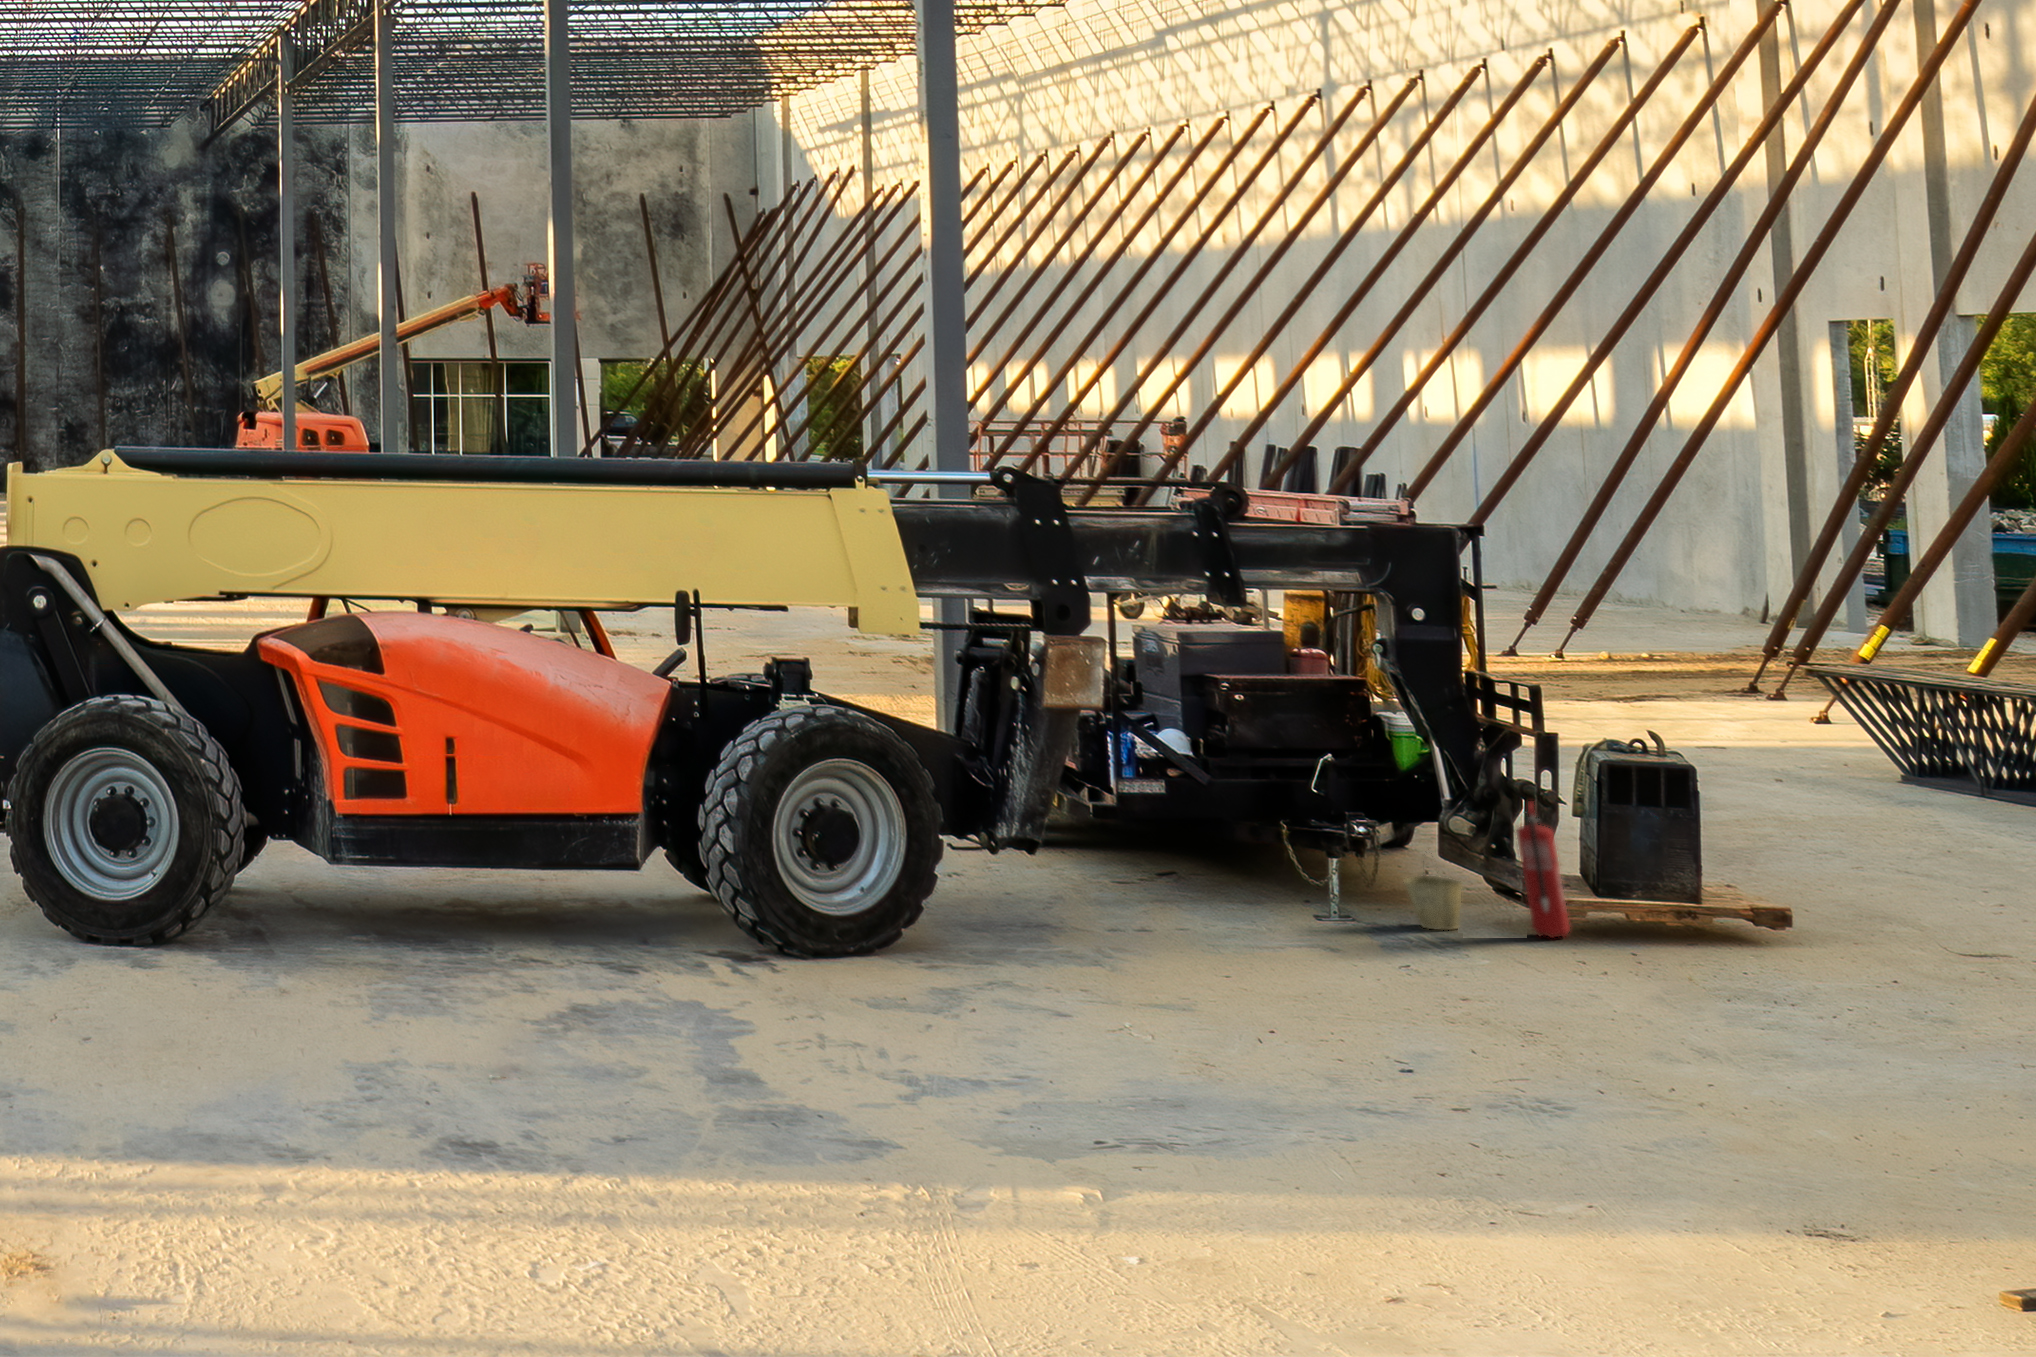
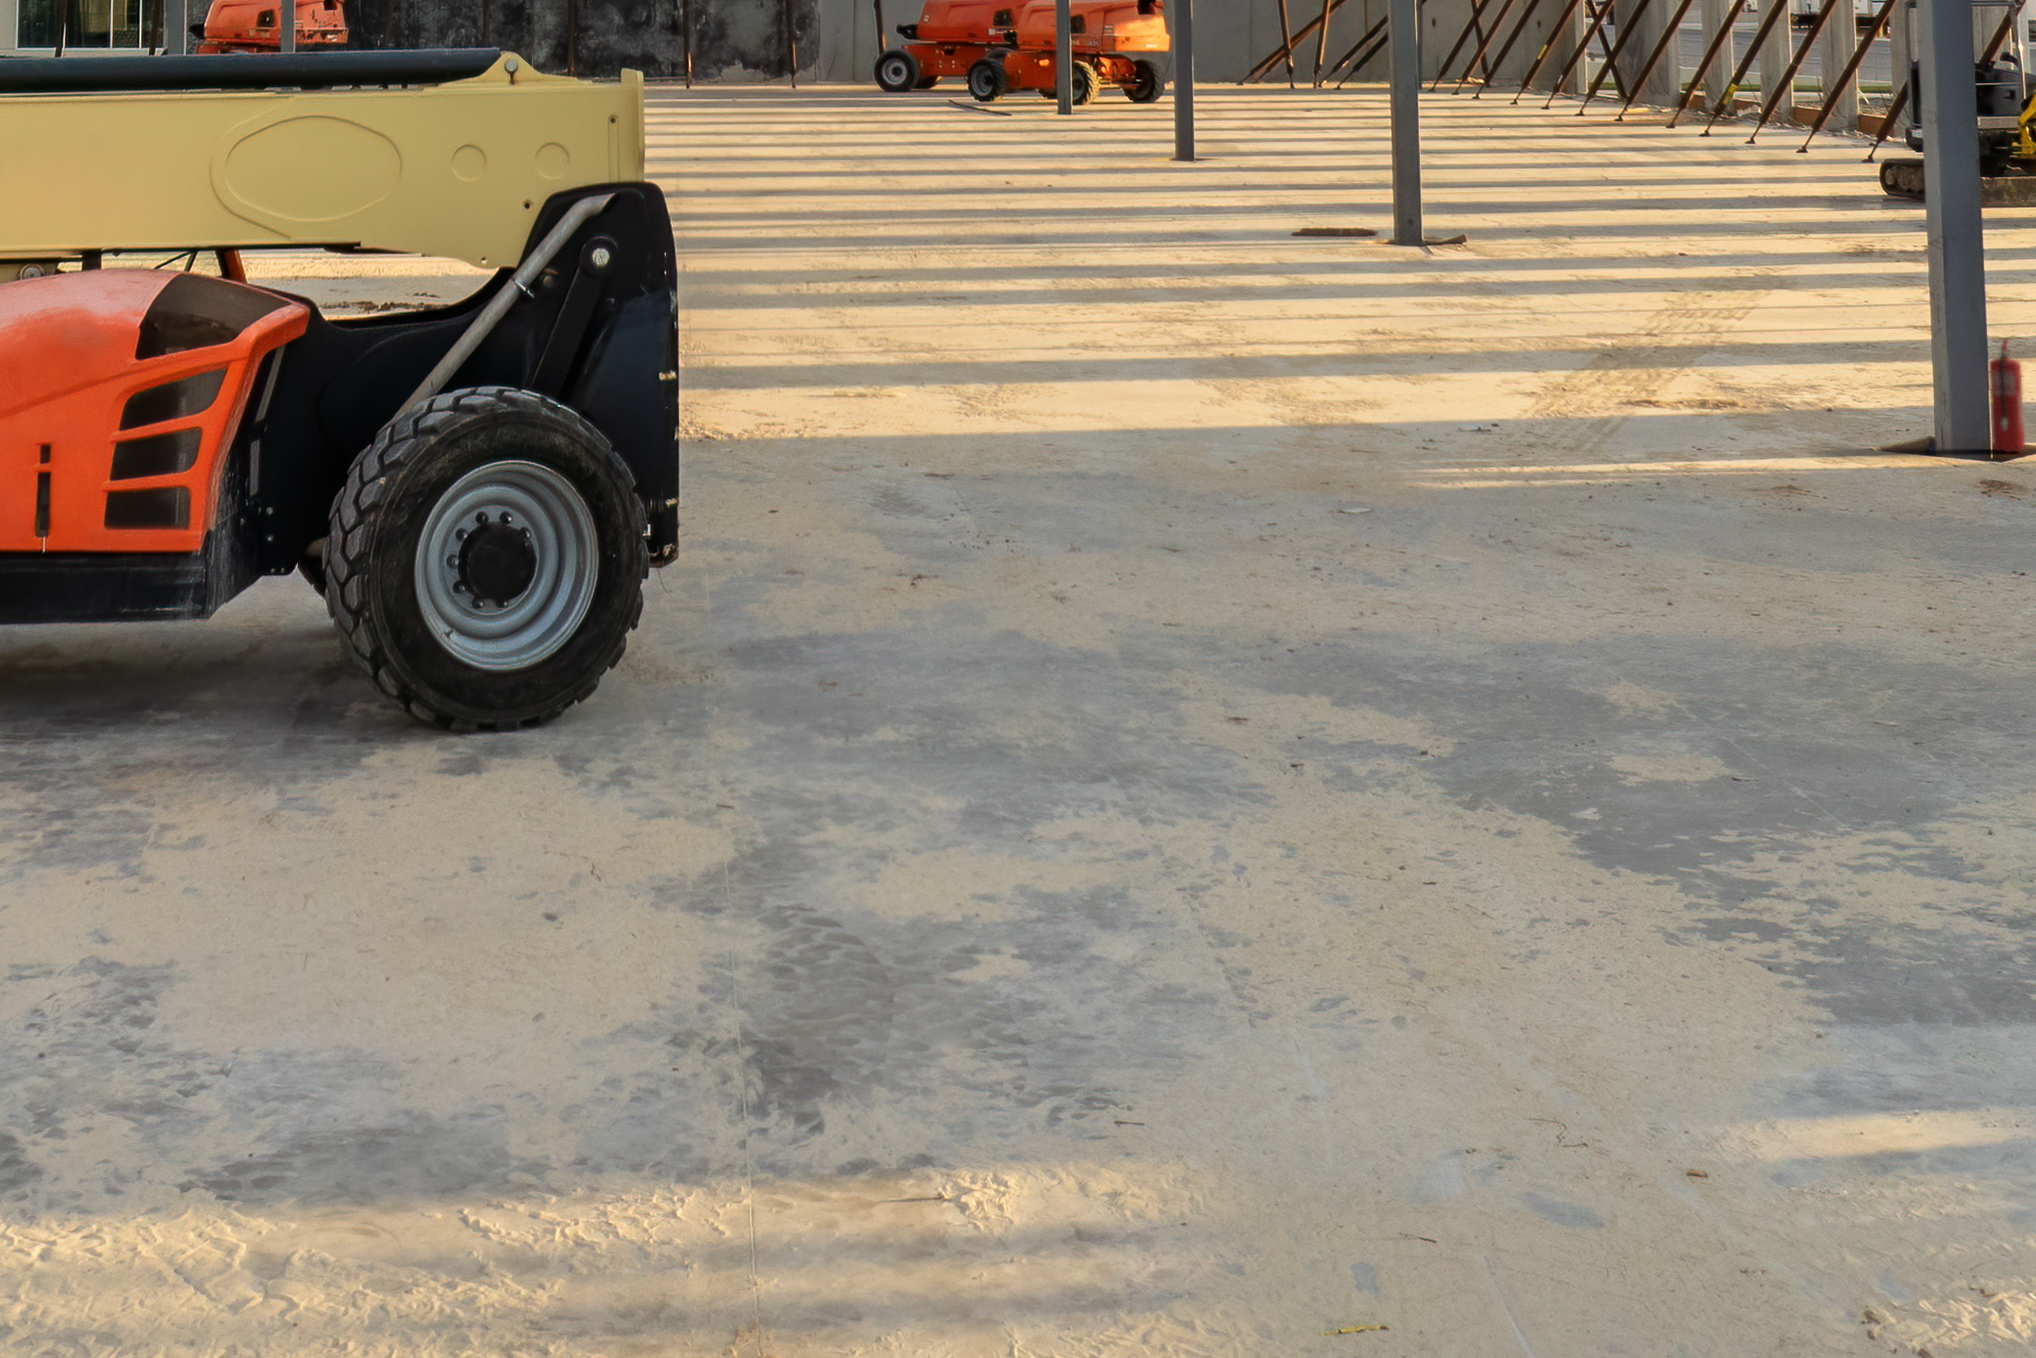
bucket: present [1404,875,1462,930] -> none [1887,376,1939,443]

